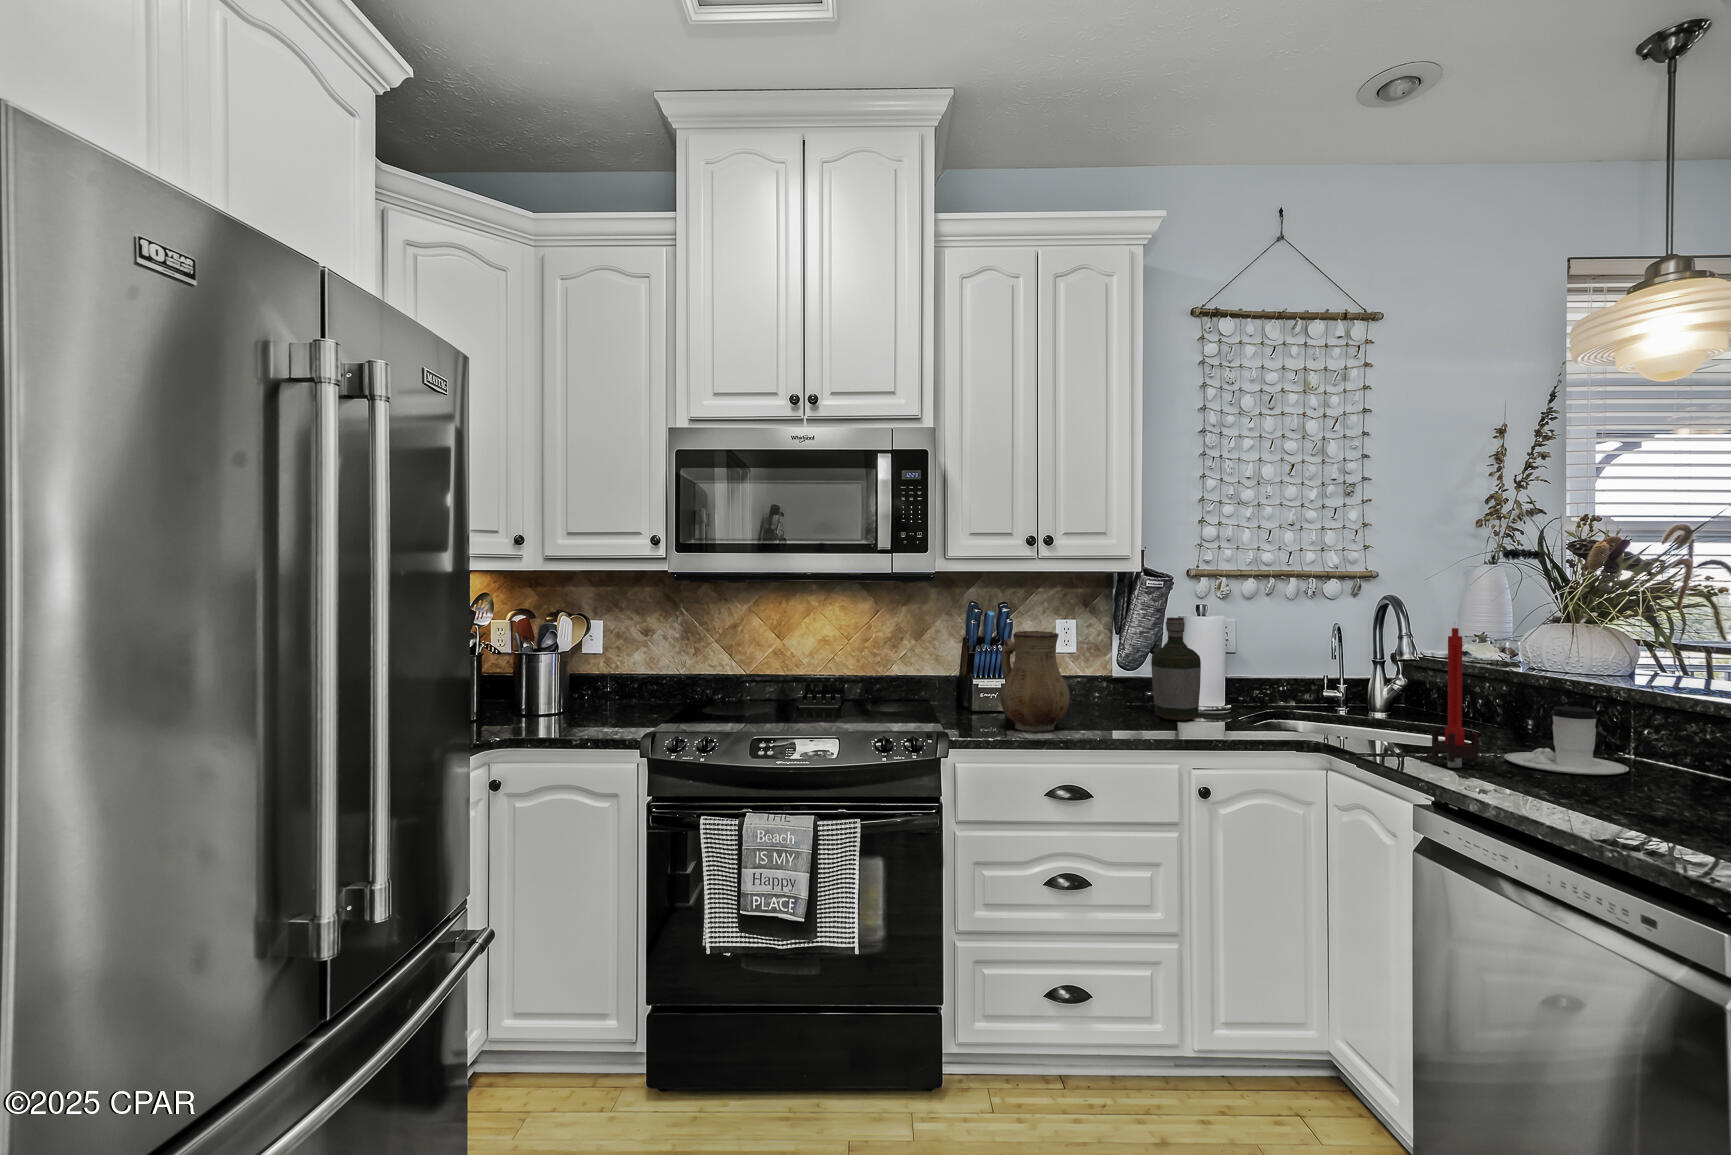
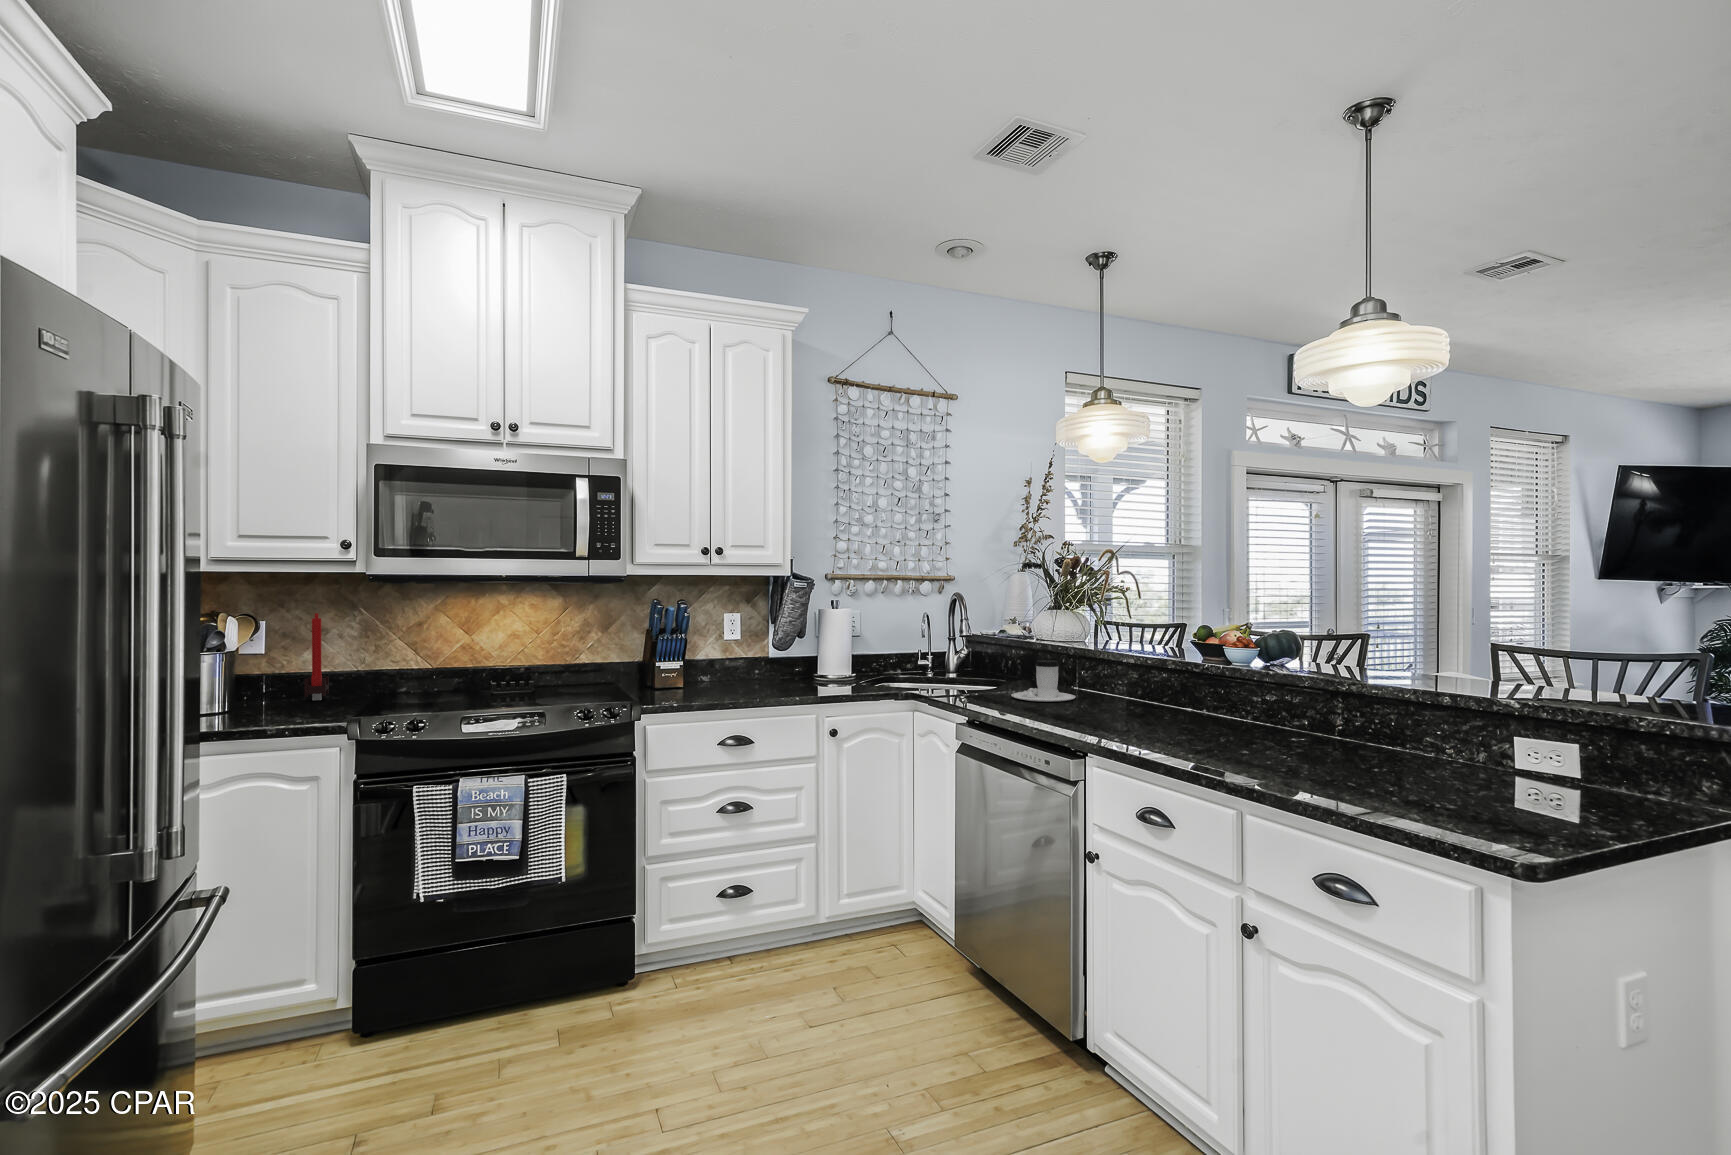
bottle: present [1151,617,1201,721] -> none [796,610,831,686]
candle: present [1432,628,1478,768] -> present [304,613,329,700]
ceramic pitcher: present [1000,631,1070,732] -> none [679,621,733,698]

